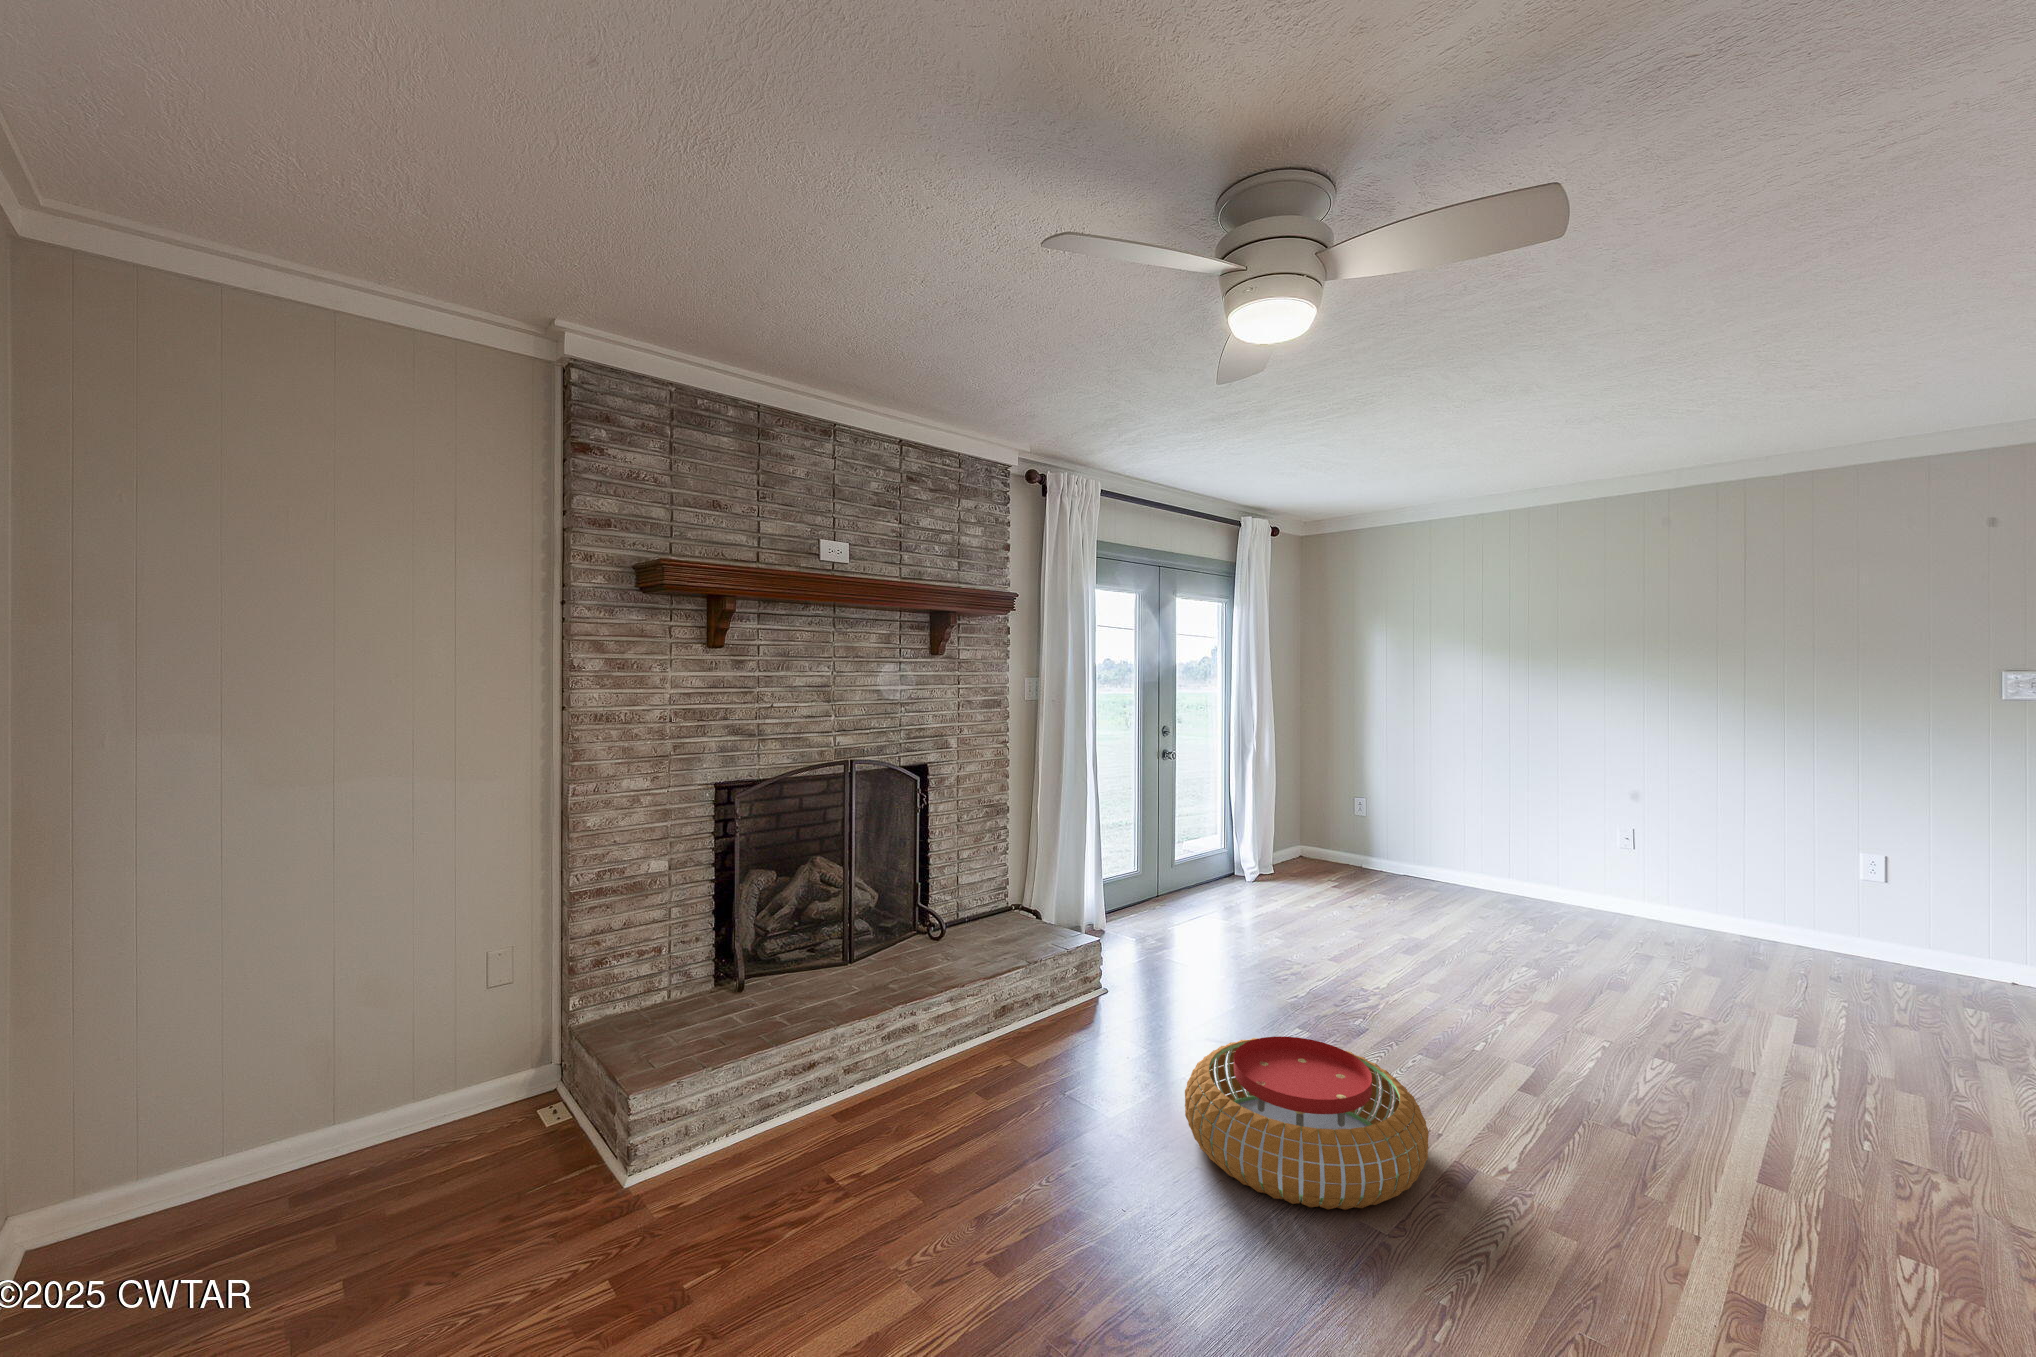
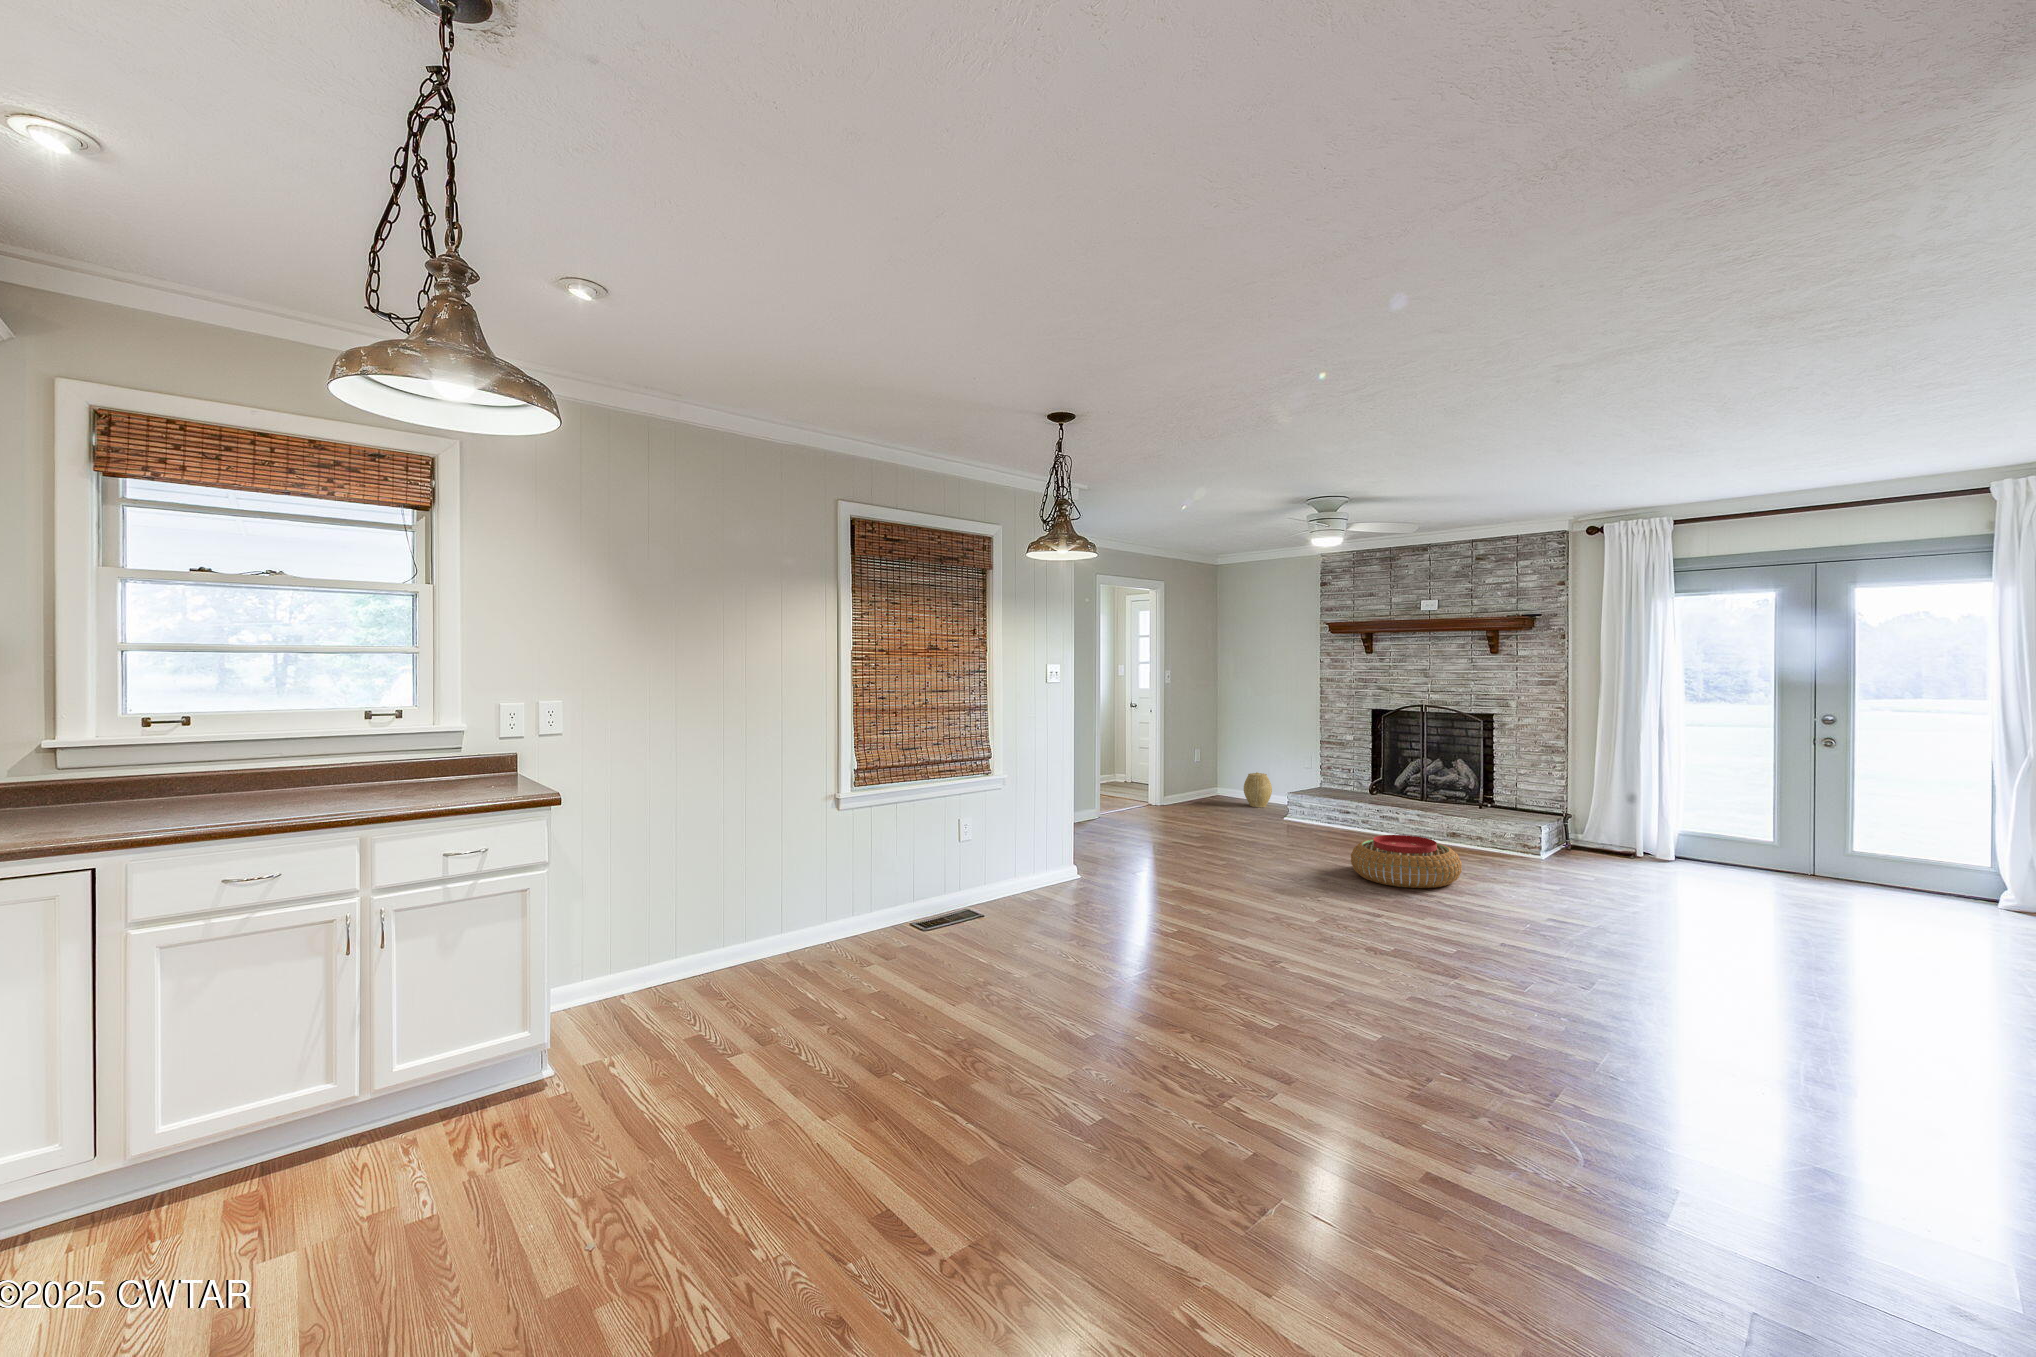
woven basket: none [251,1061,384,1213] -> present [1244,772,1272,807]

